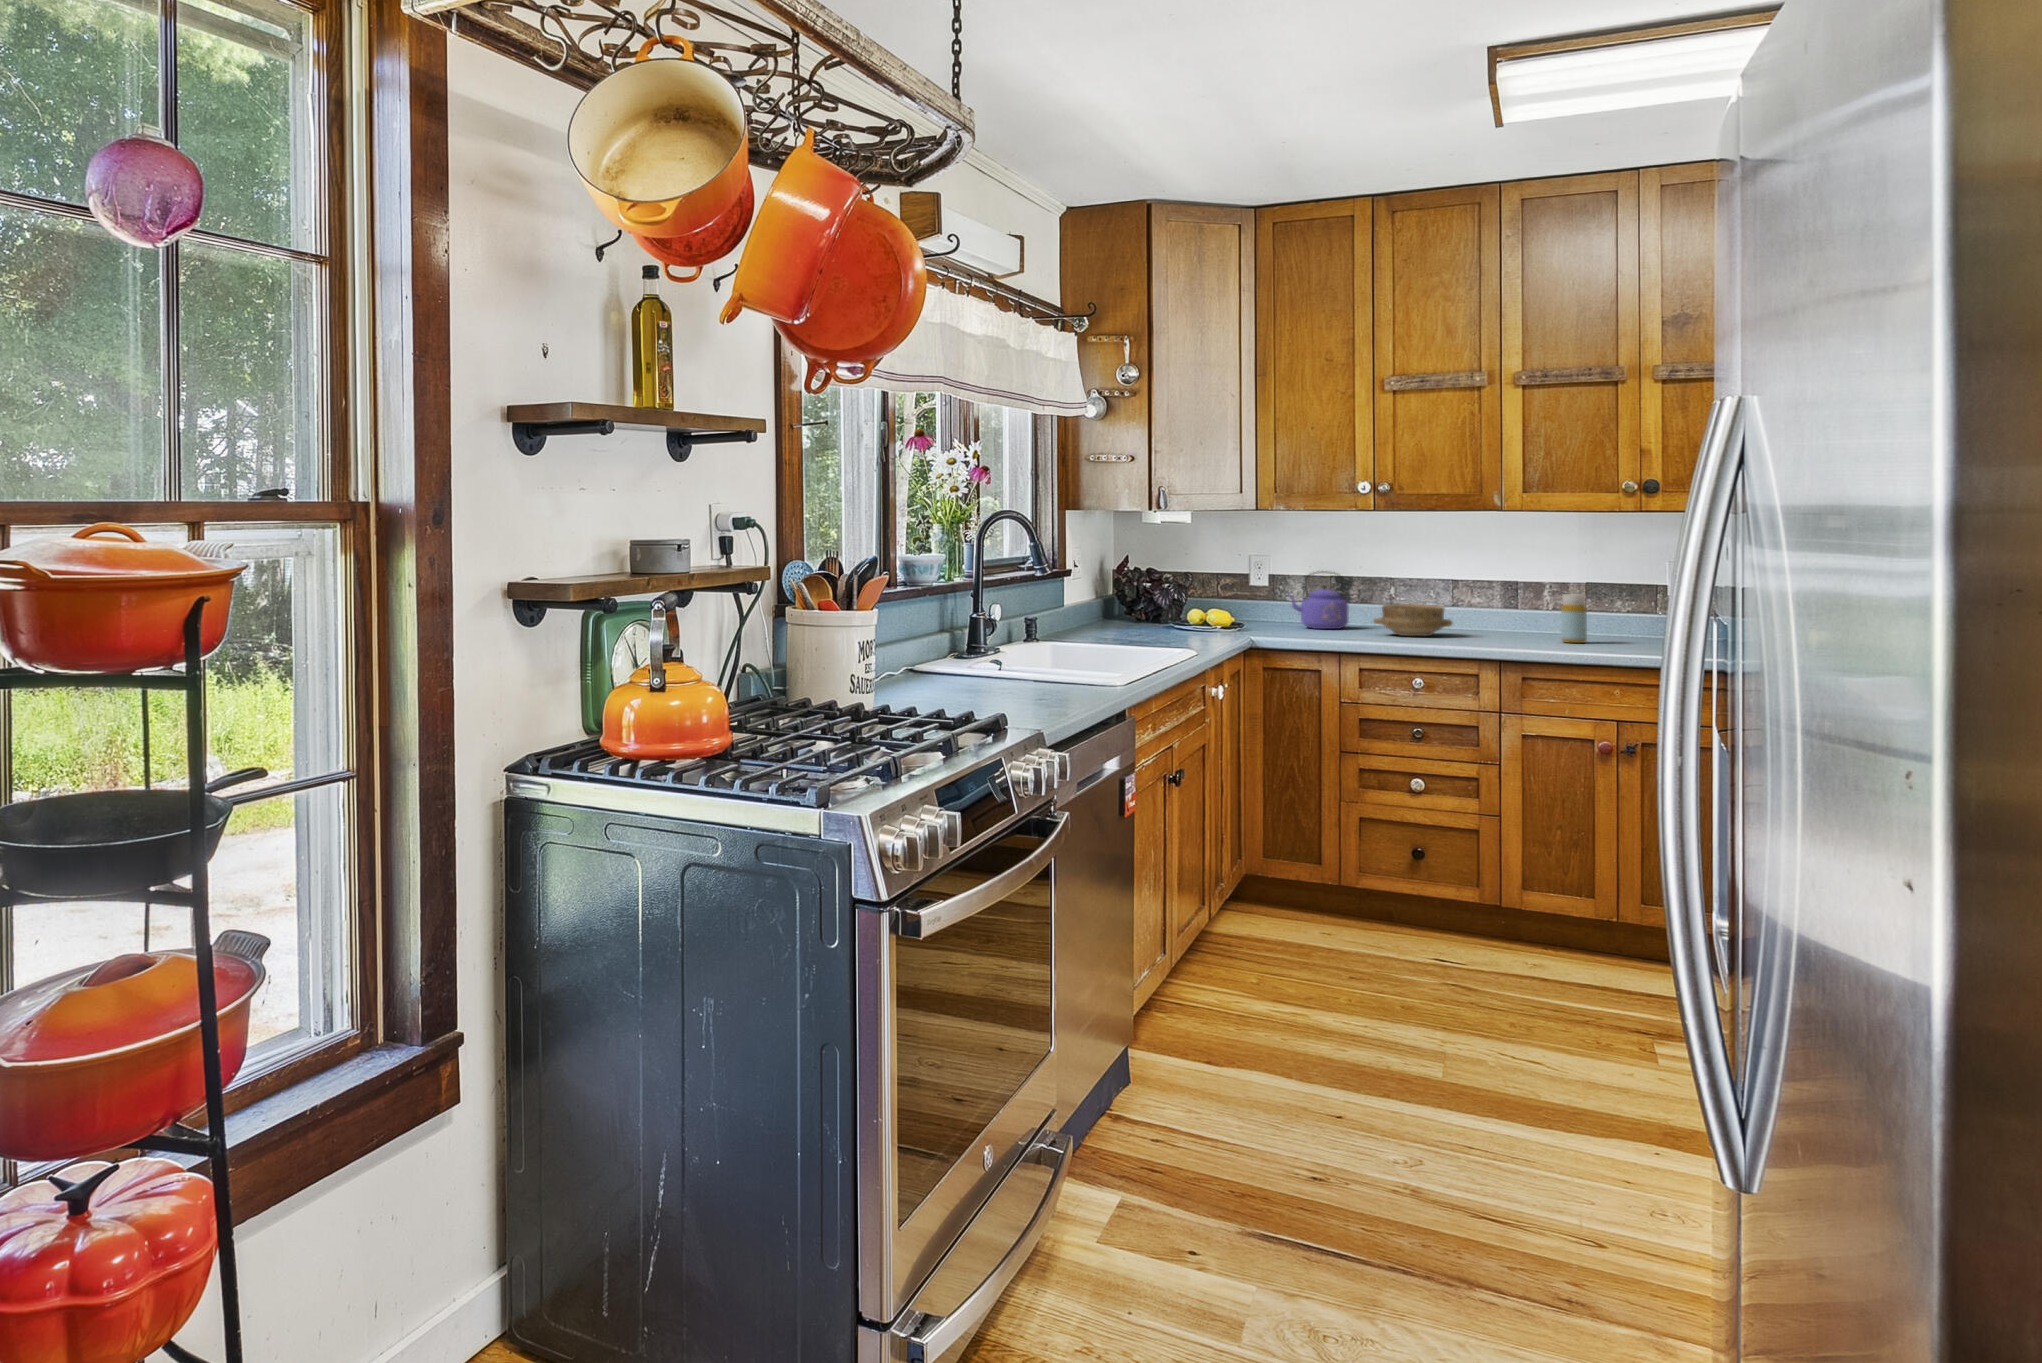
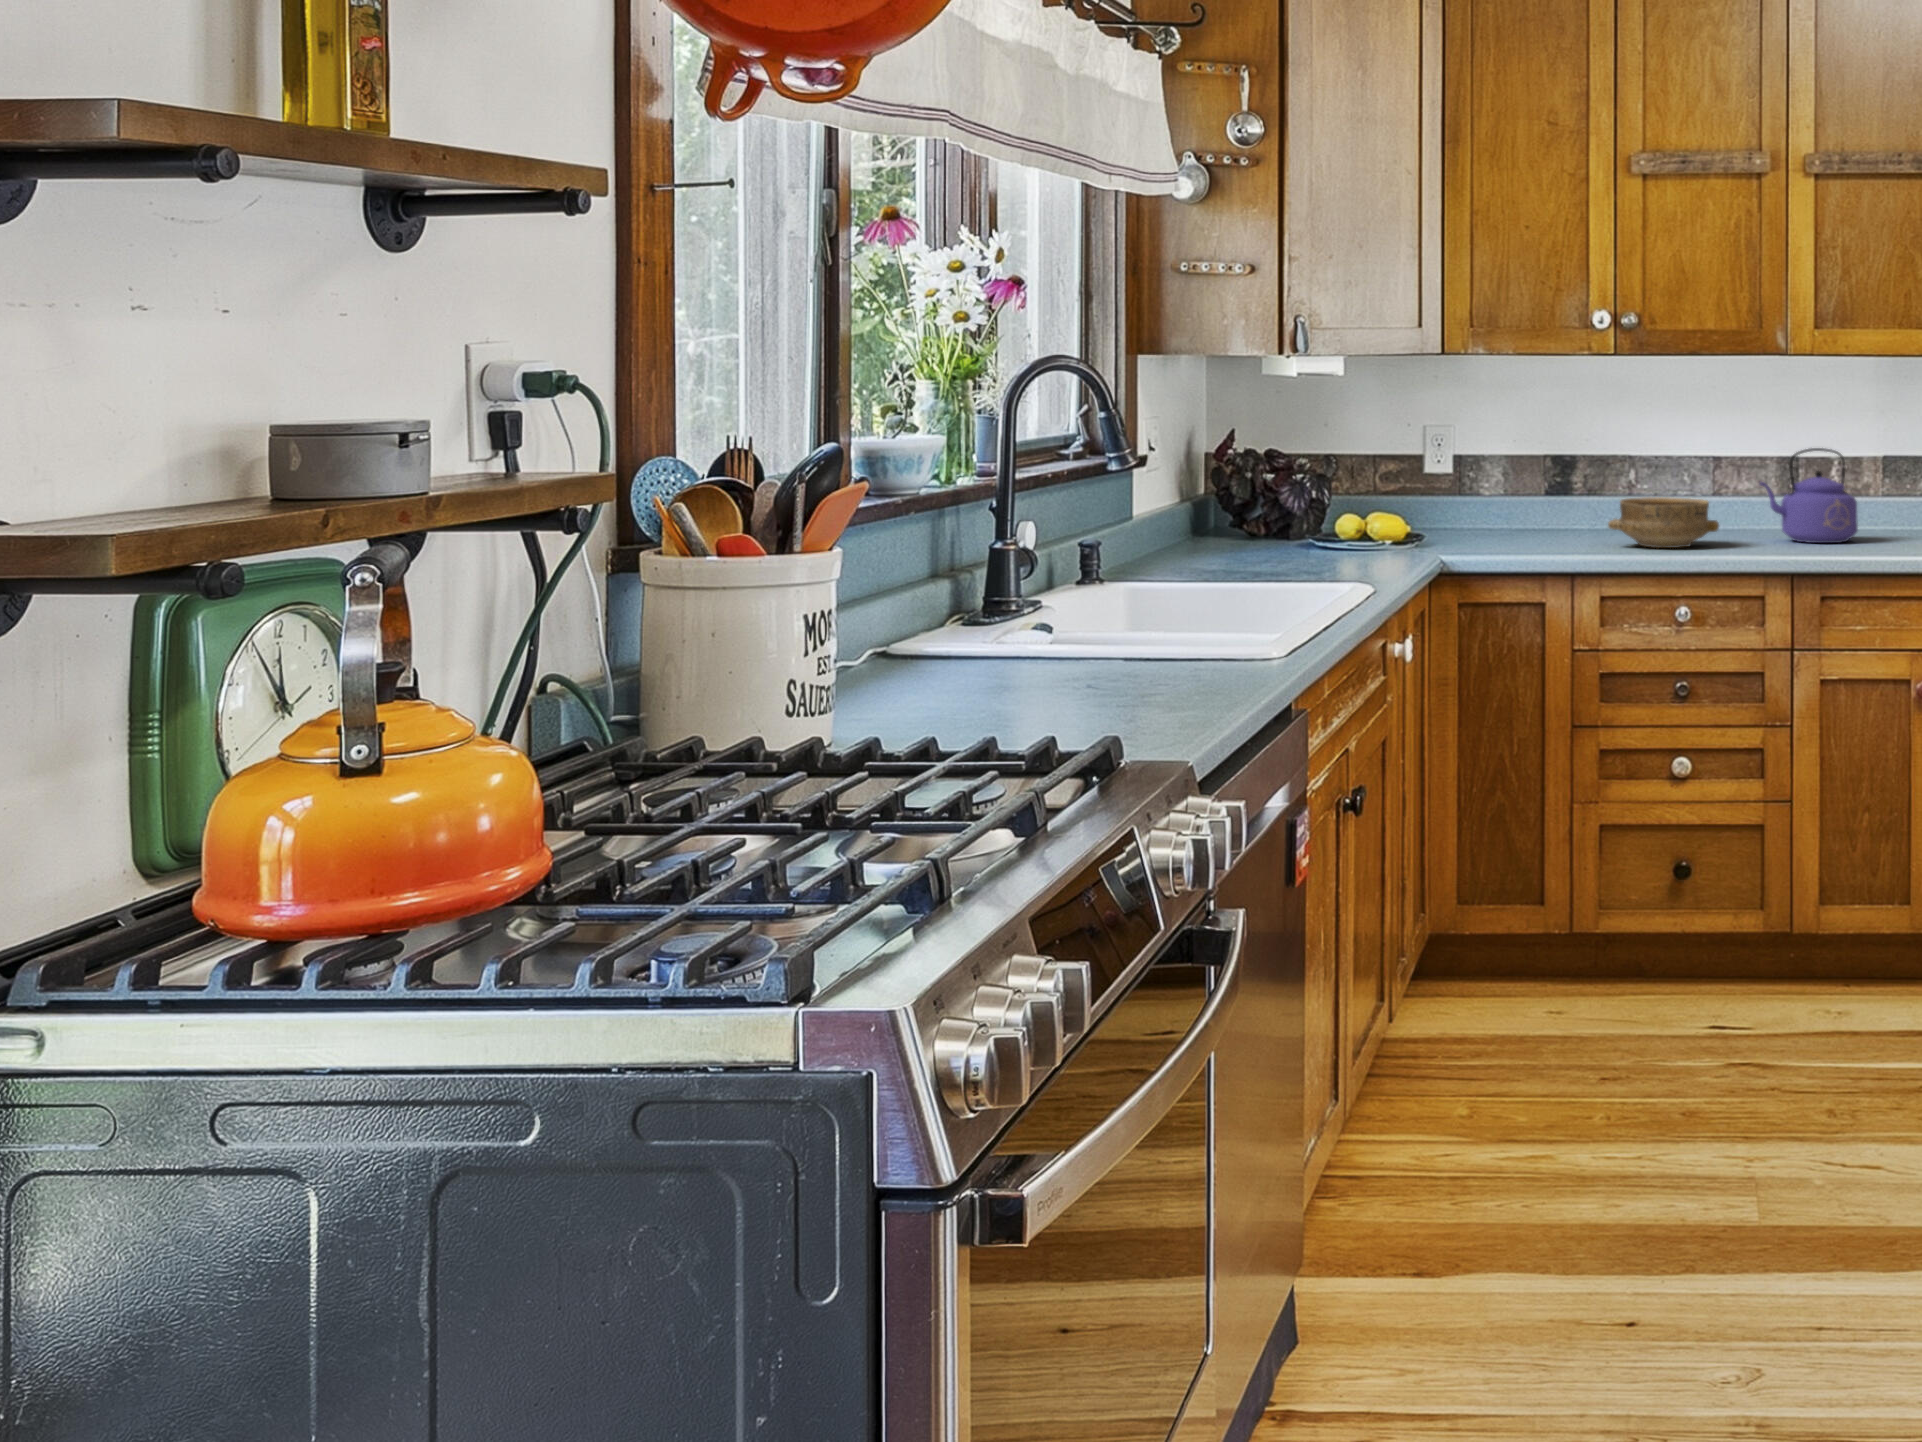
kettle: present [1286,572,1349,629] -> present [1760,448,1858,543]
bottle: present [1561,594,1587,643] -> none [1875,479,1910,553]

